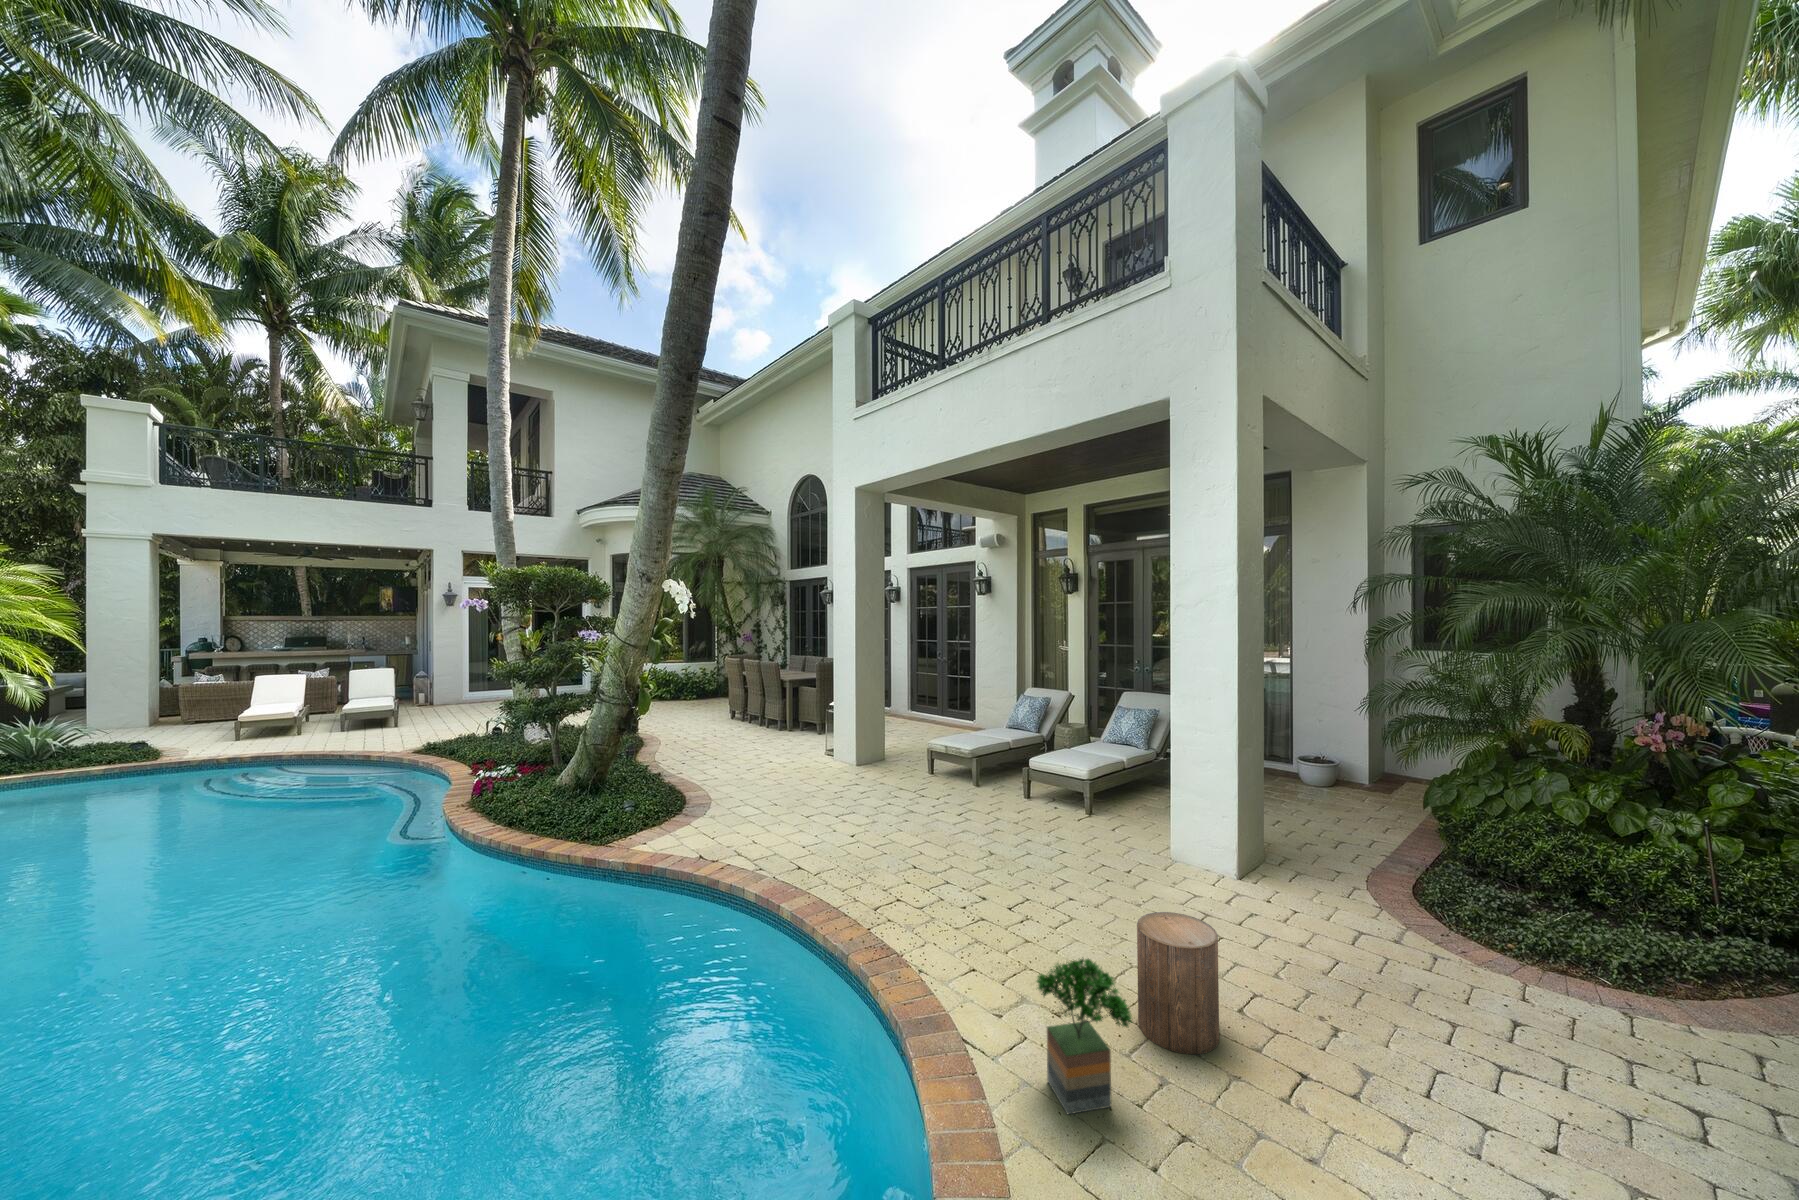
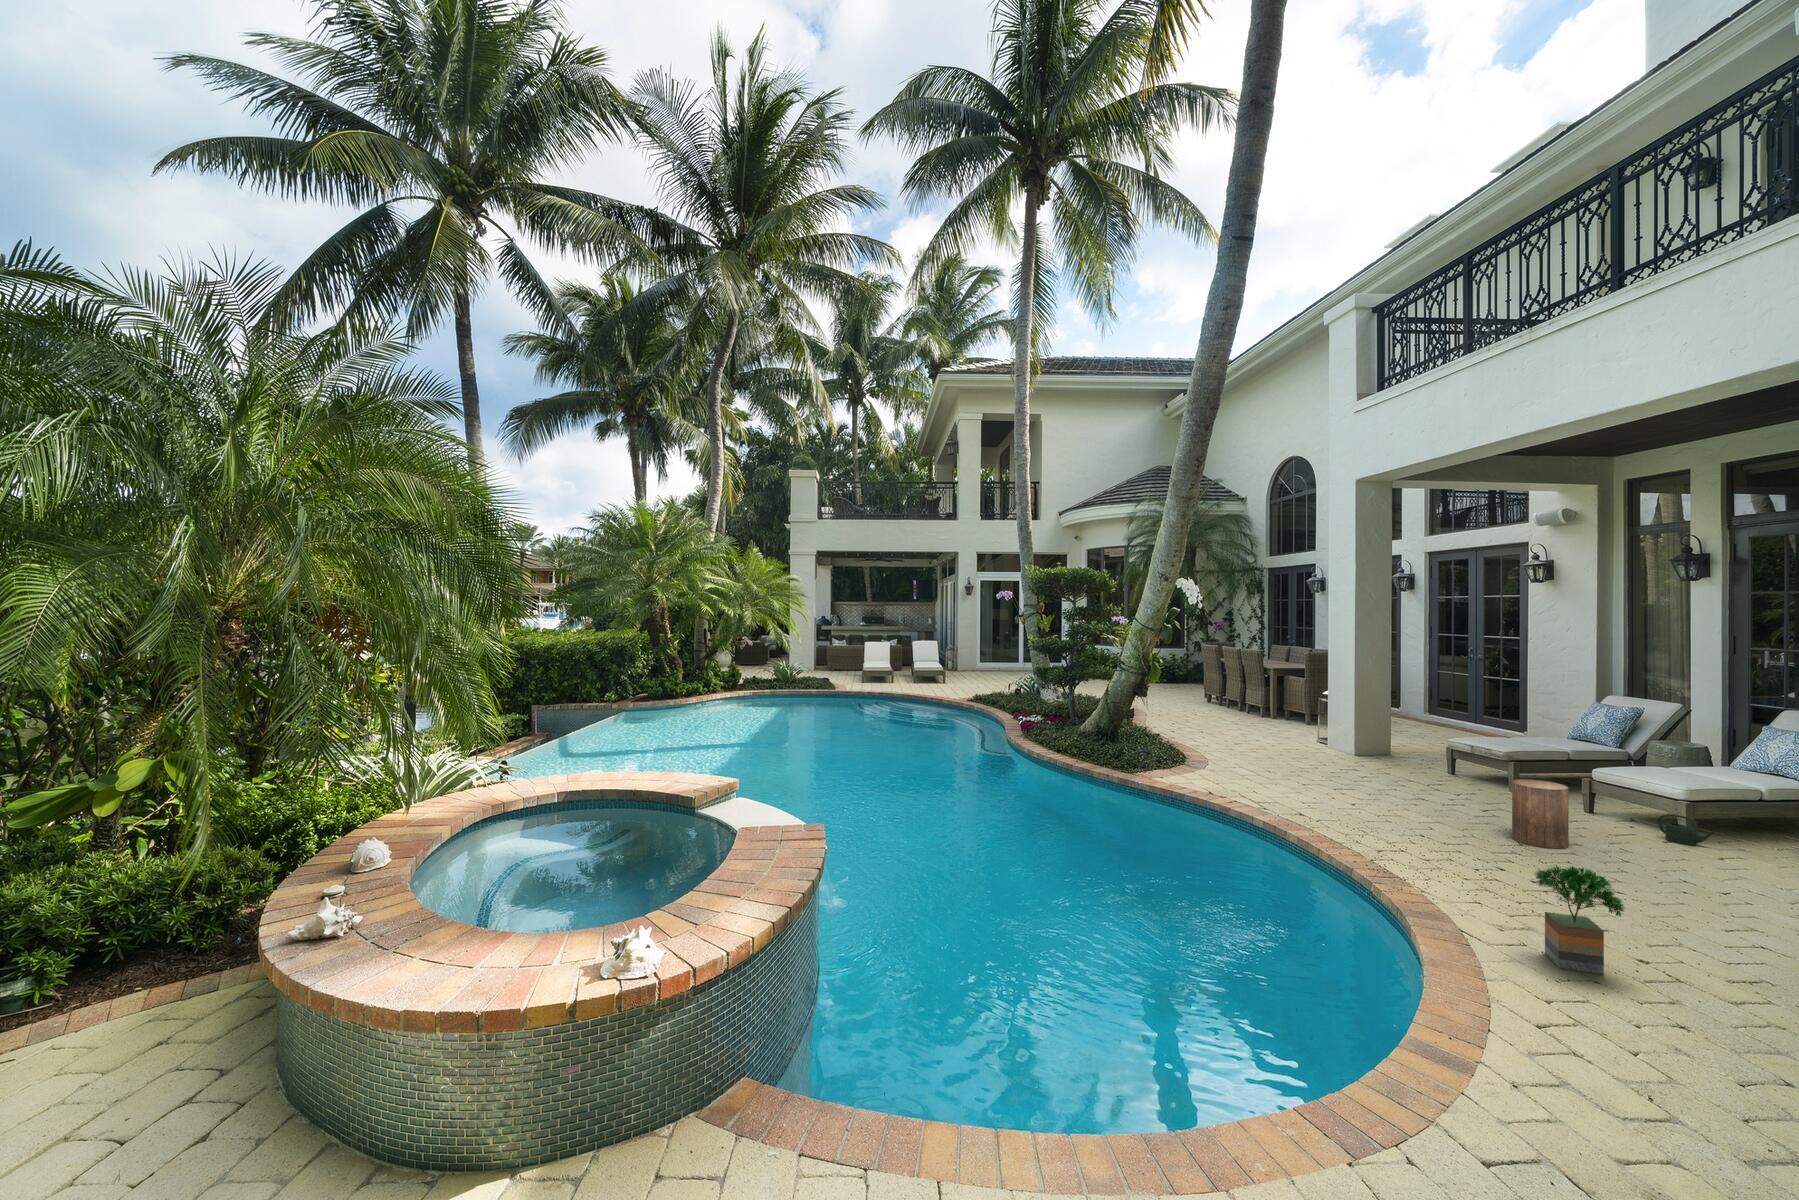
watering can: none [1089,806,1131,833] -> present [1657,815,1719,846]
stool: present [1137,912,1219,1054] -> present [1512,779,1569,849]

